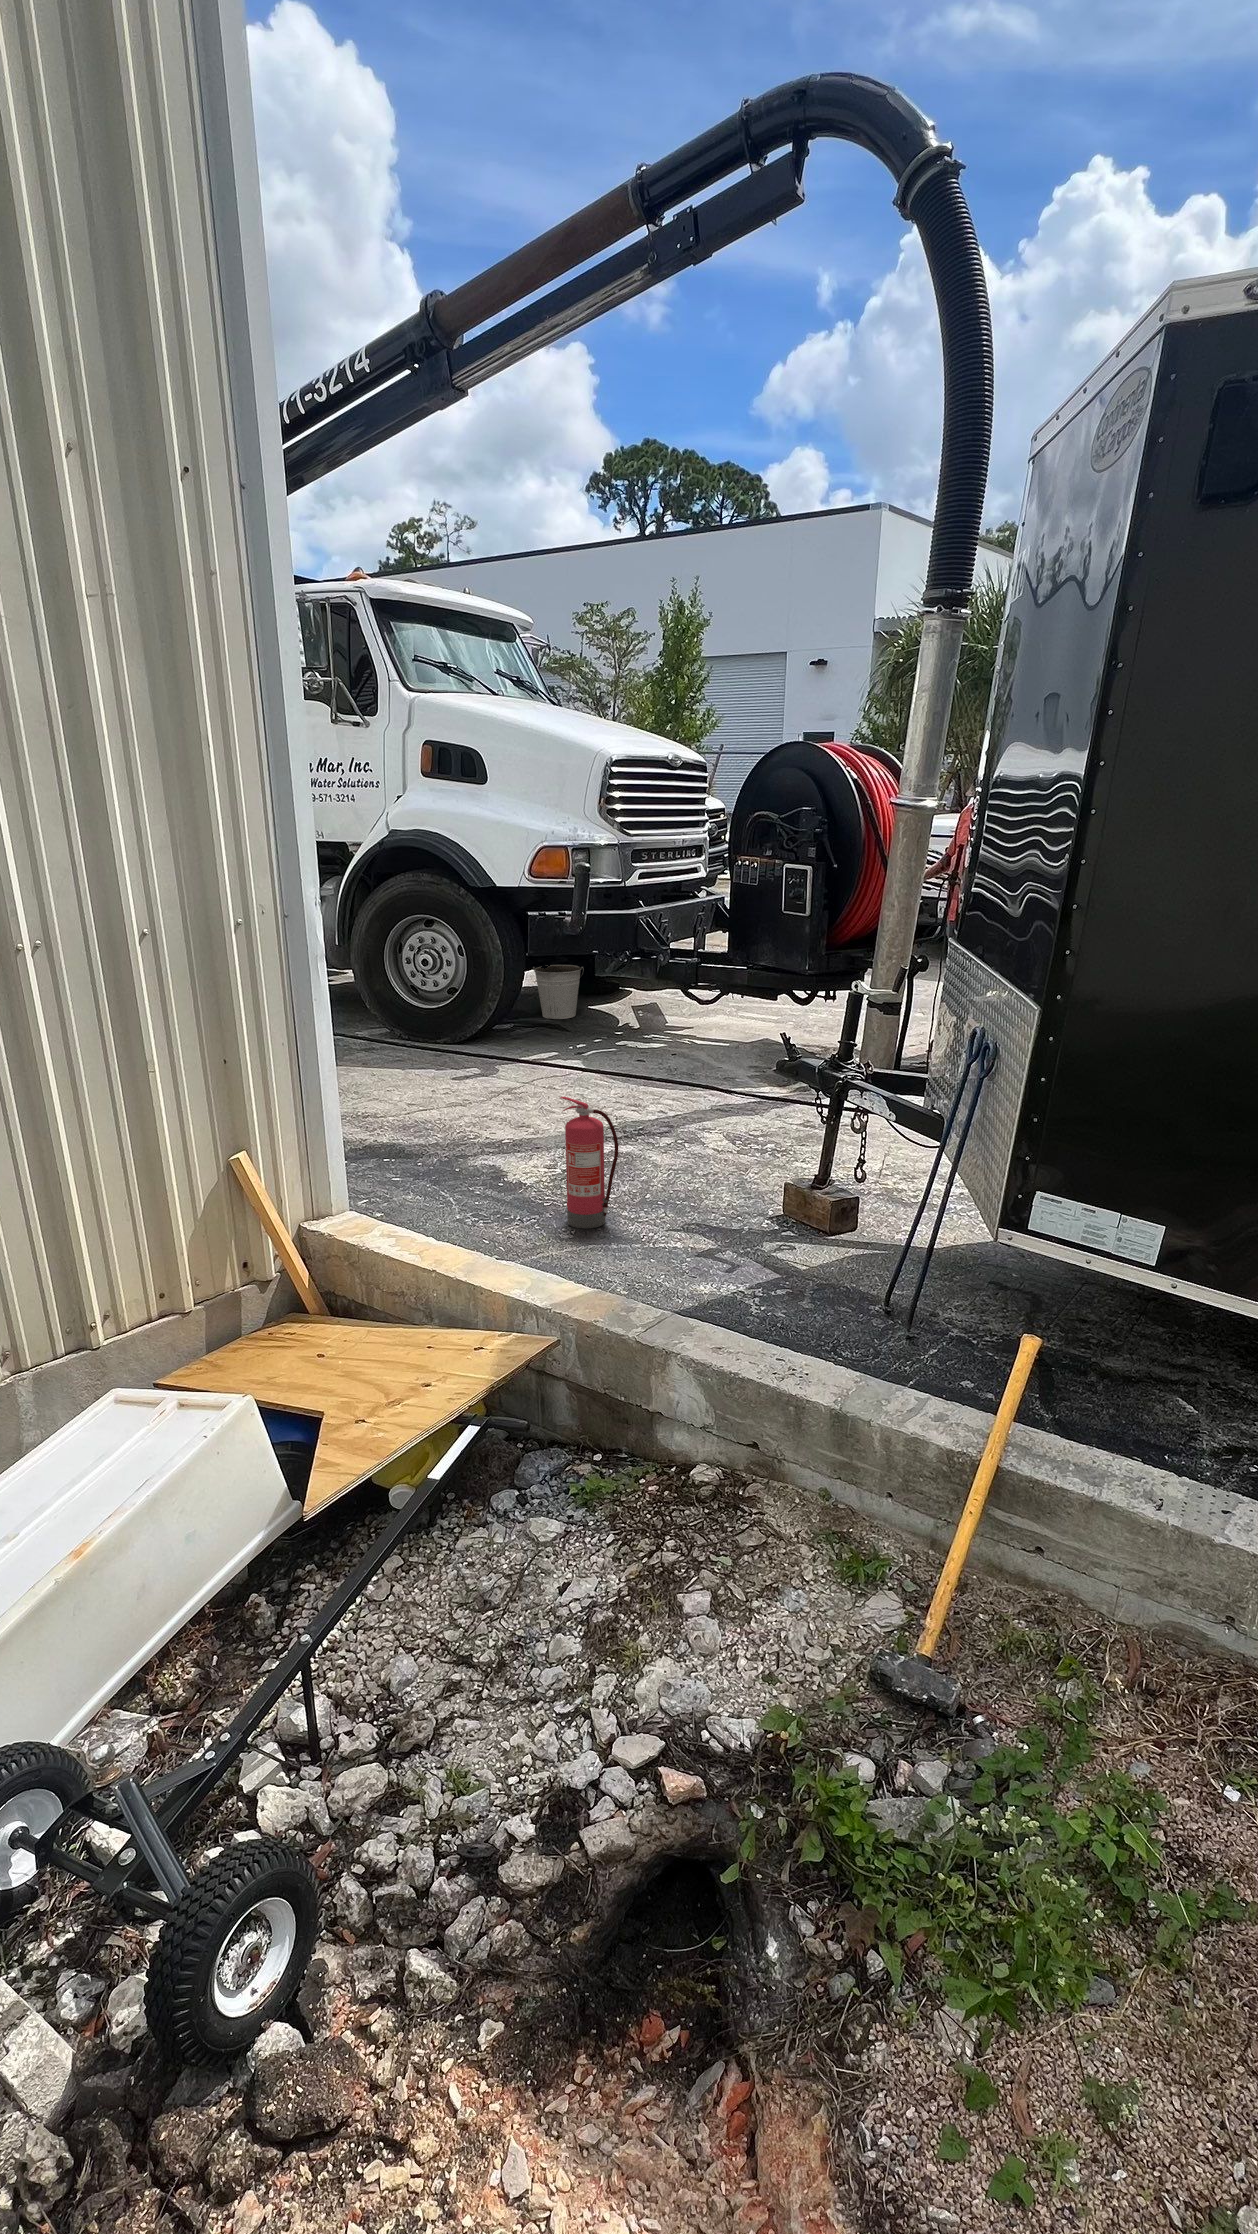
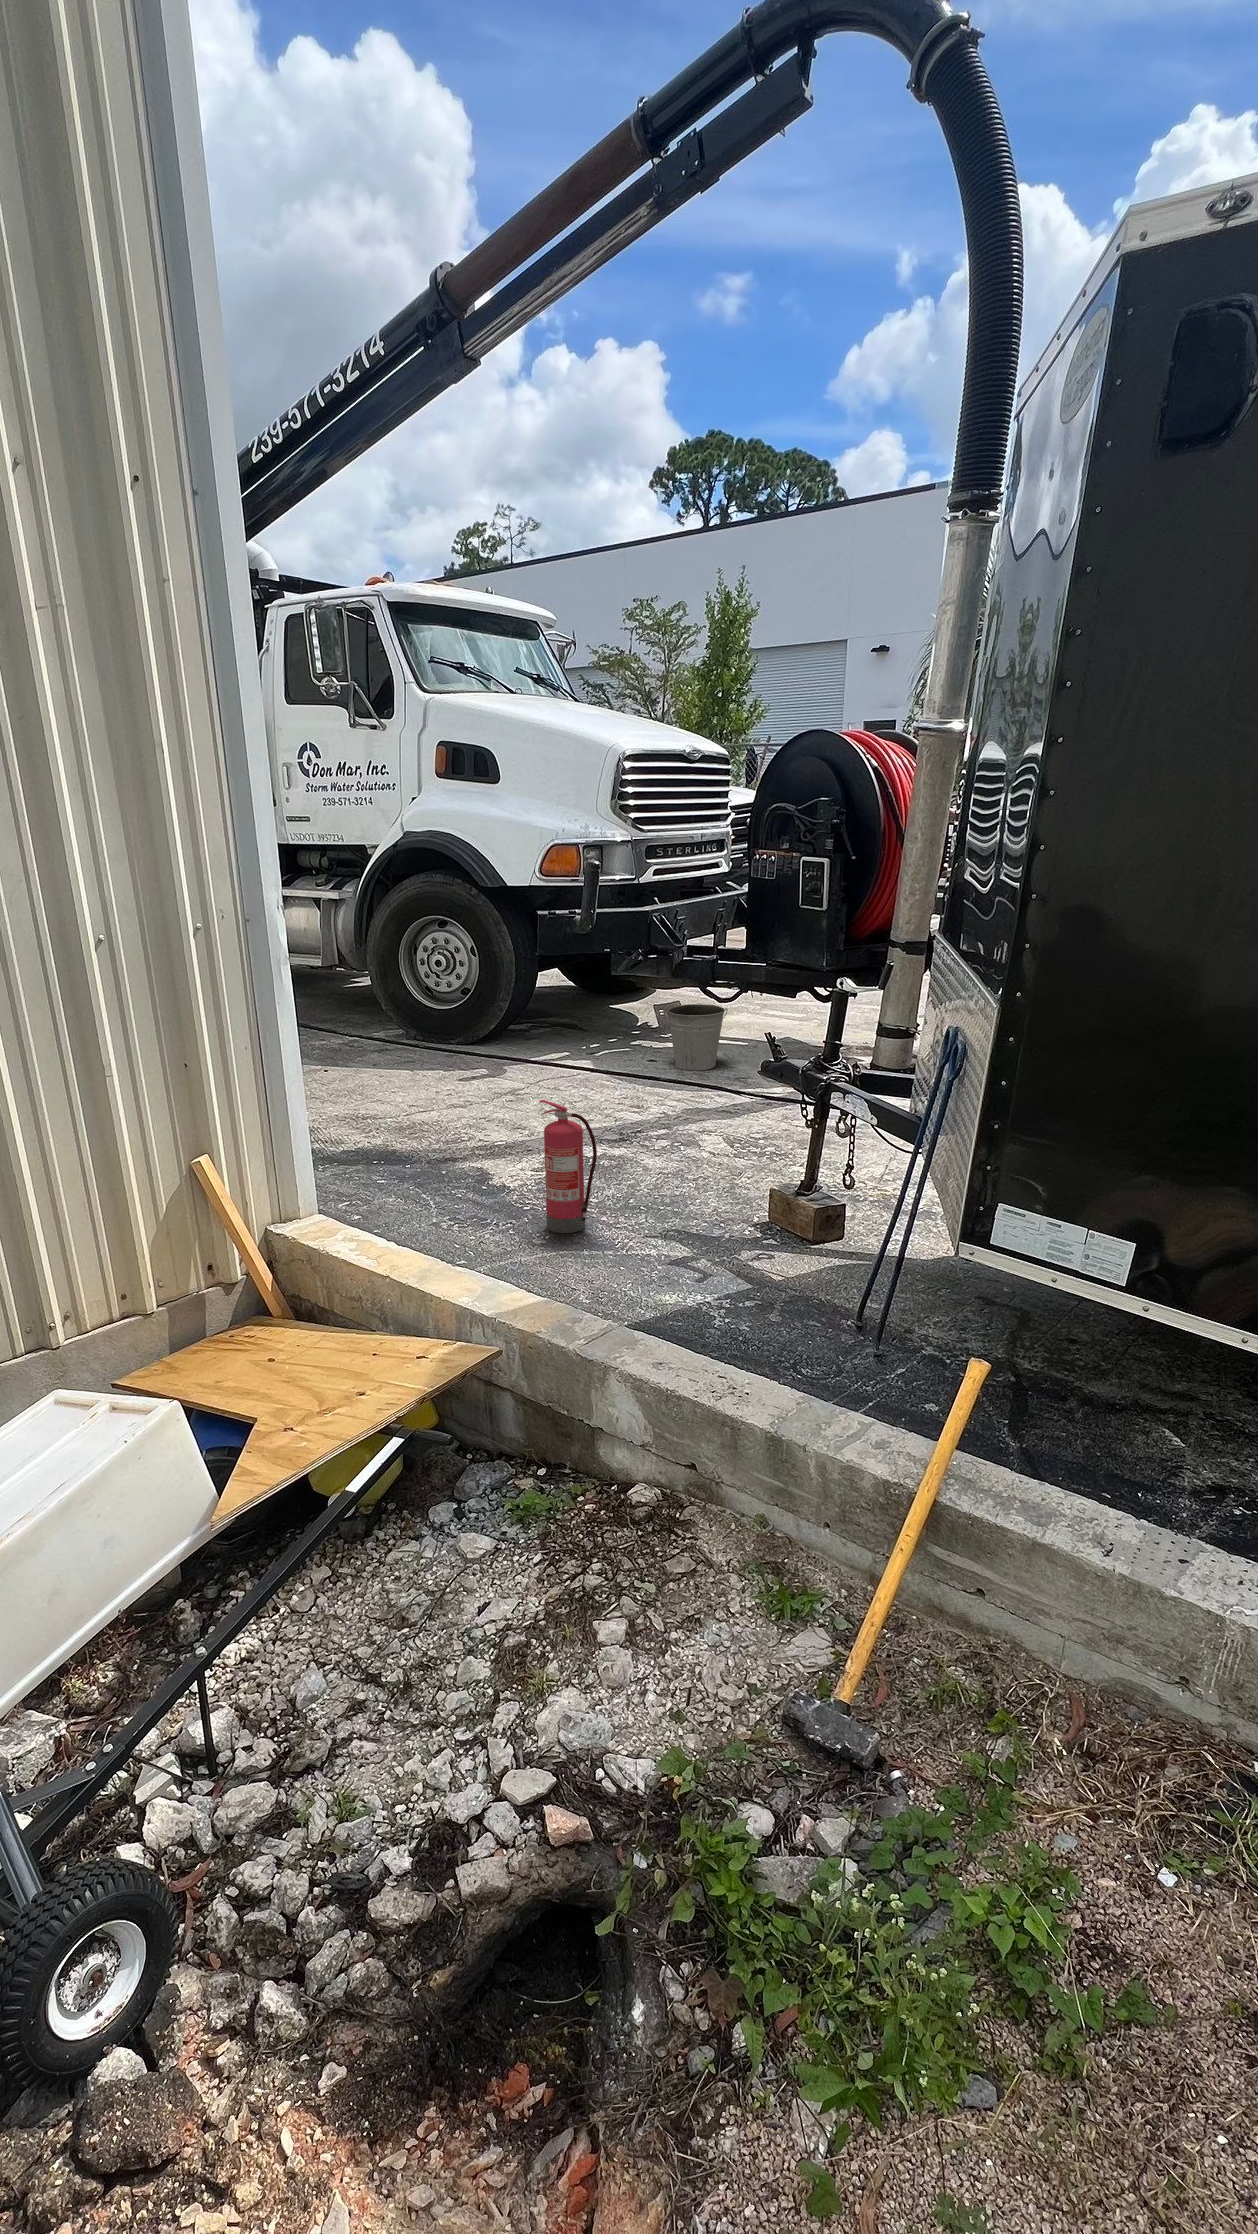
bucket: present [533,965,584,1019] -> present [666,1004,728,1070]

